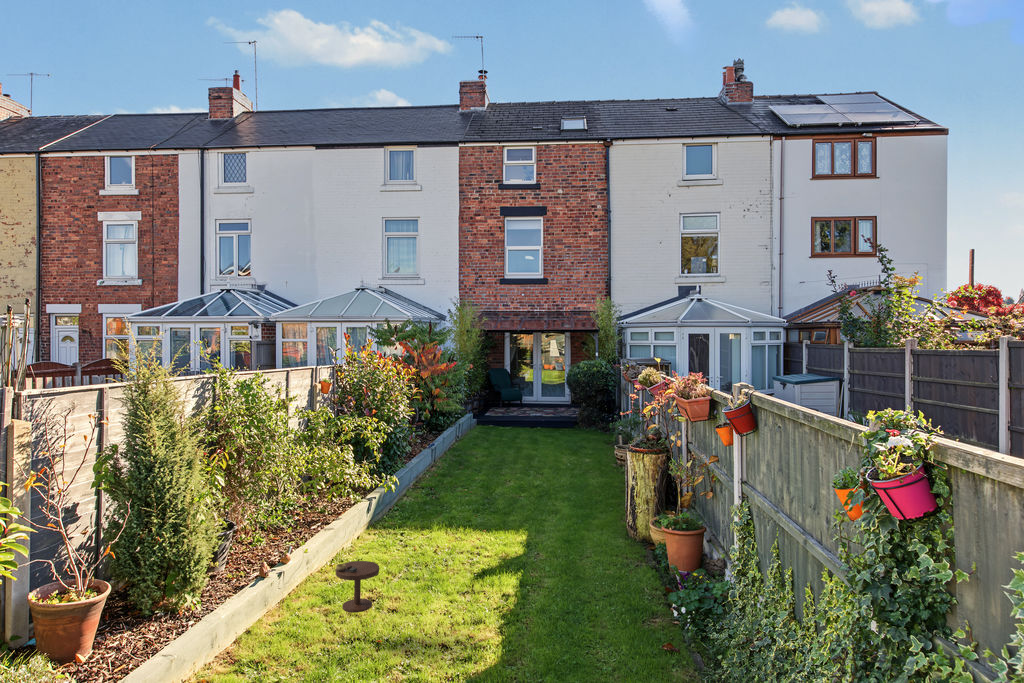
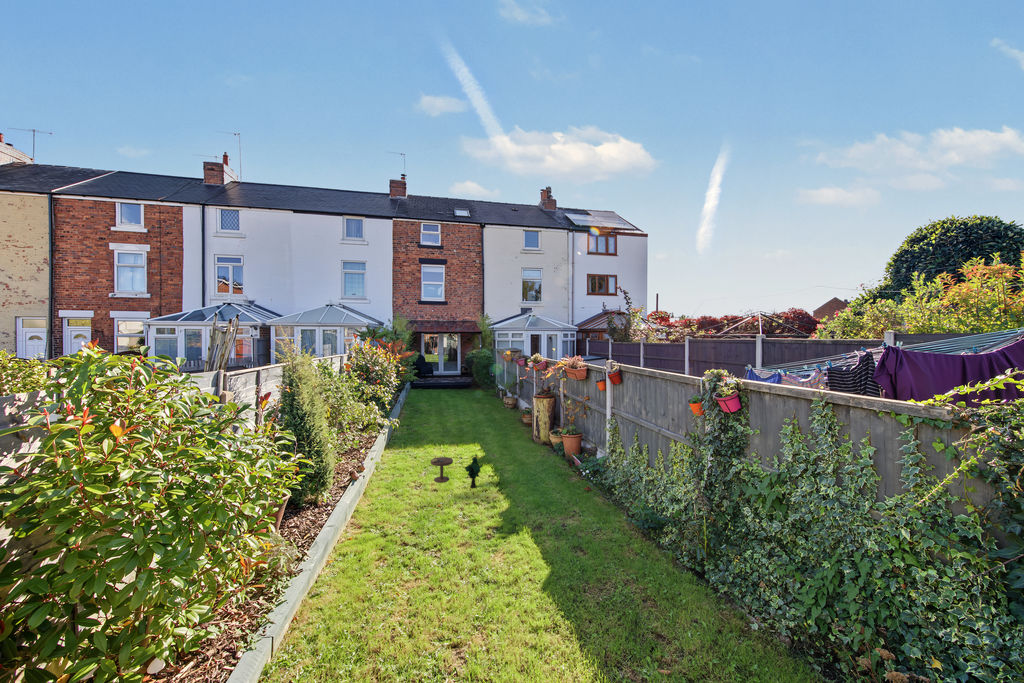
decorative plant: none [418,560,454,628] -> present [465,454,482,488]

